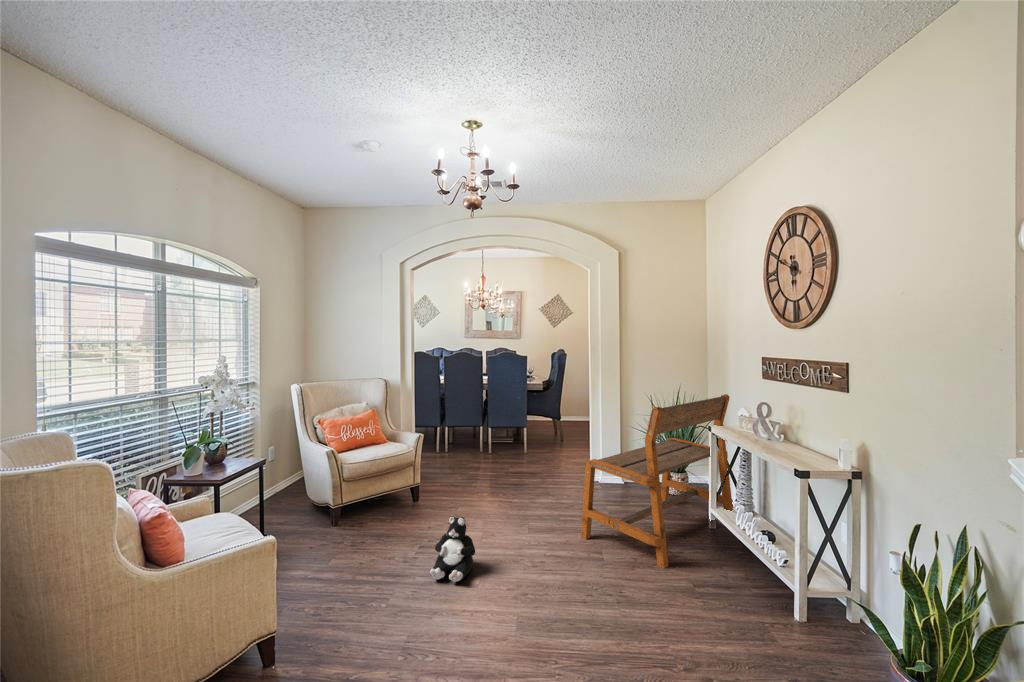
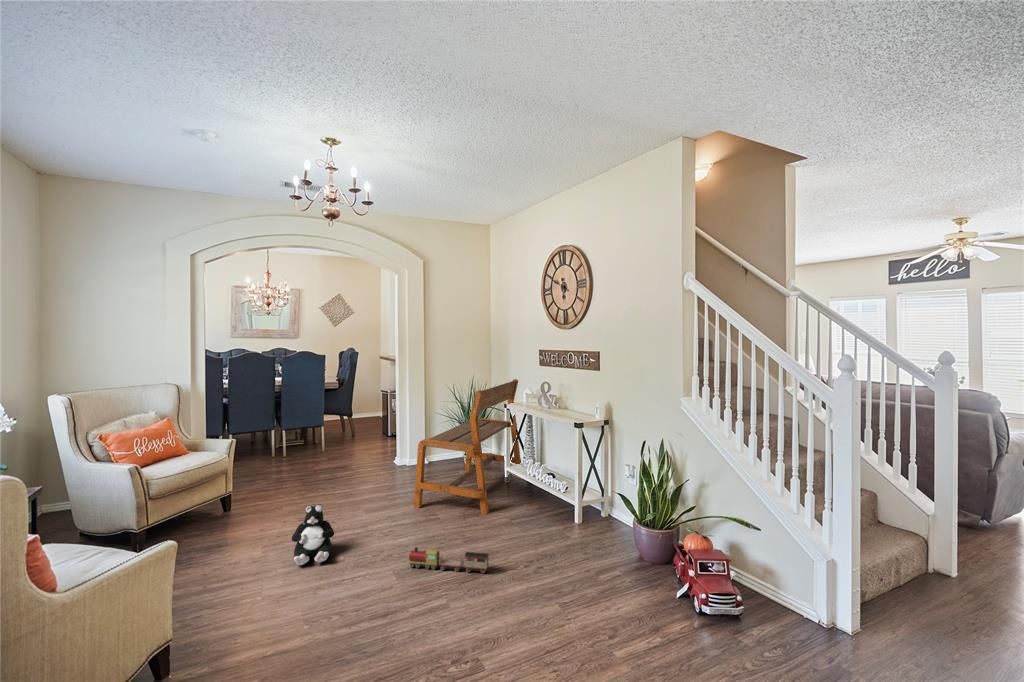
toy train: none [536,596,632,661] -> present [408,547,489,573]

